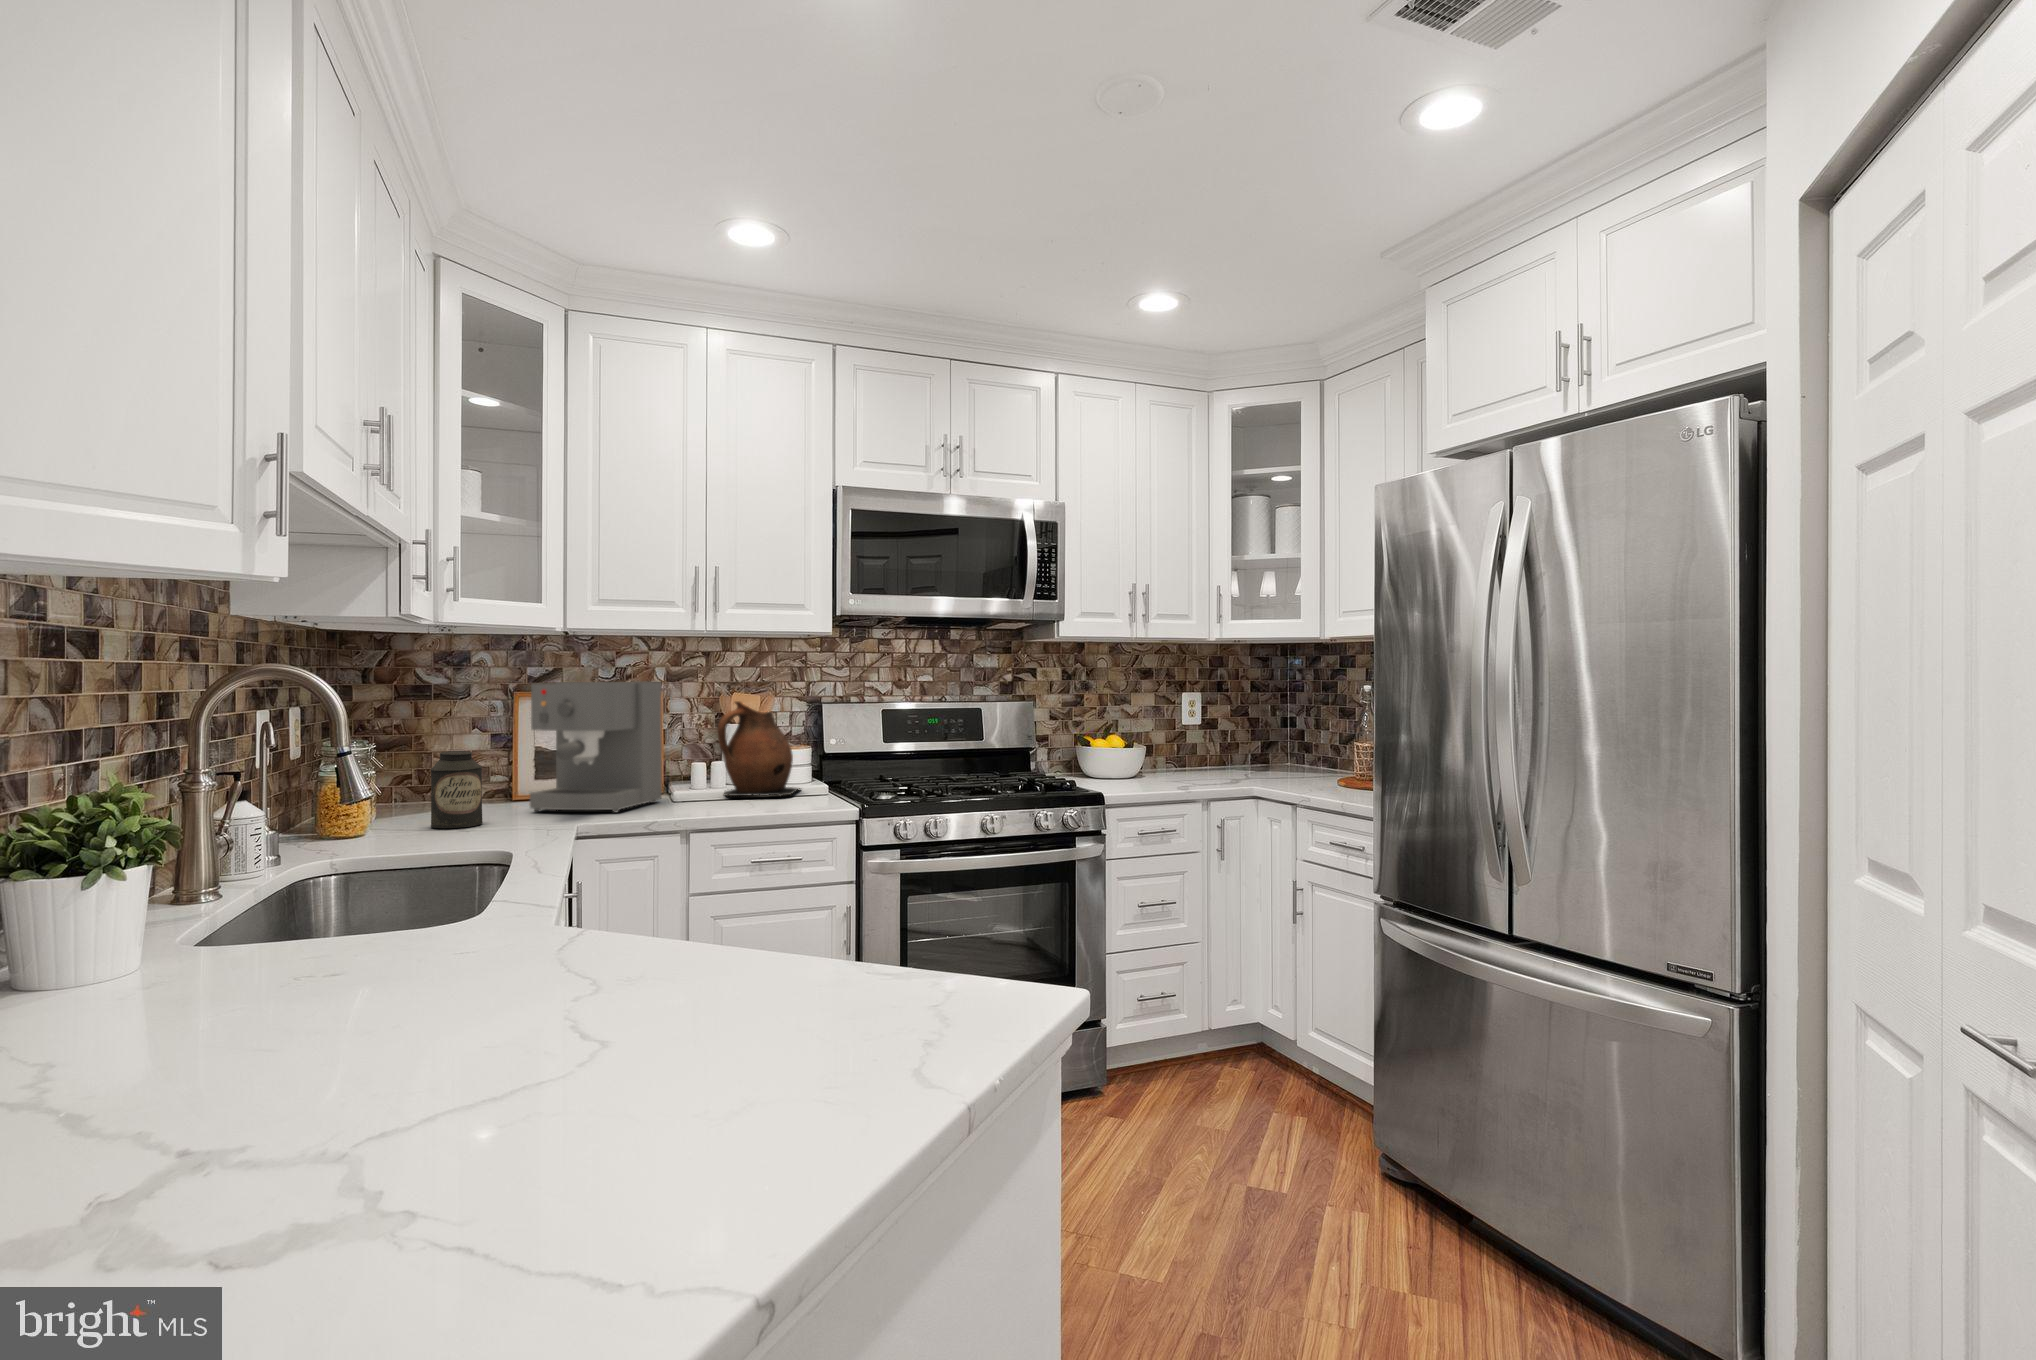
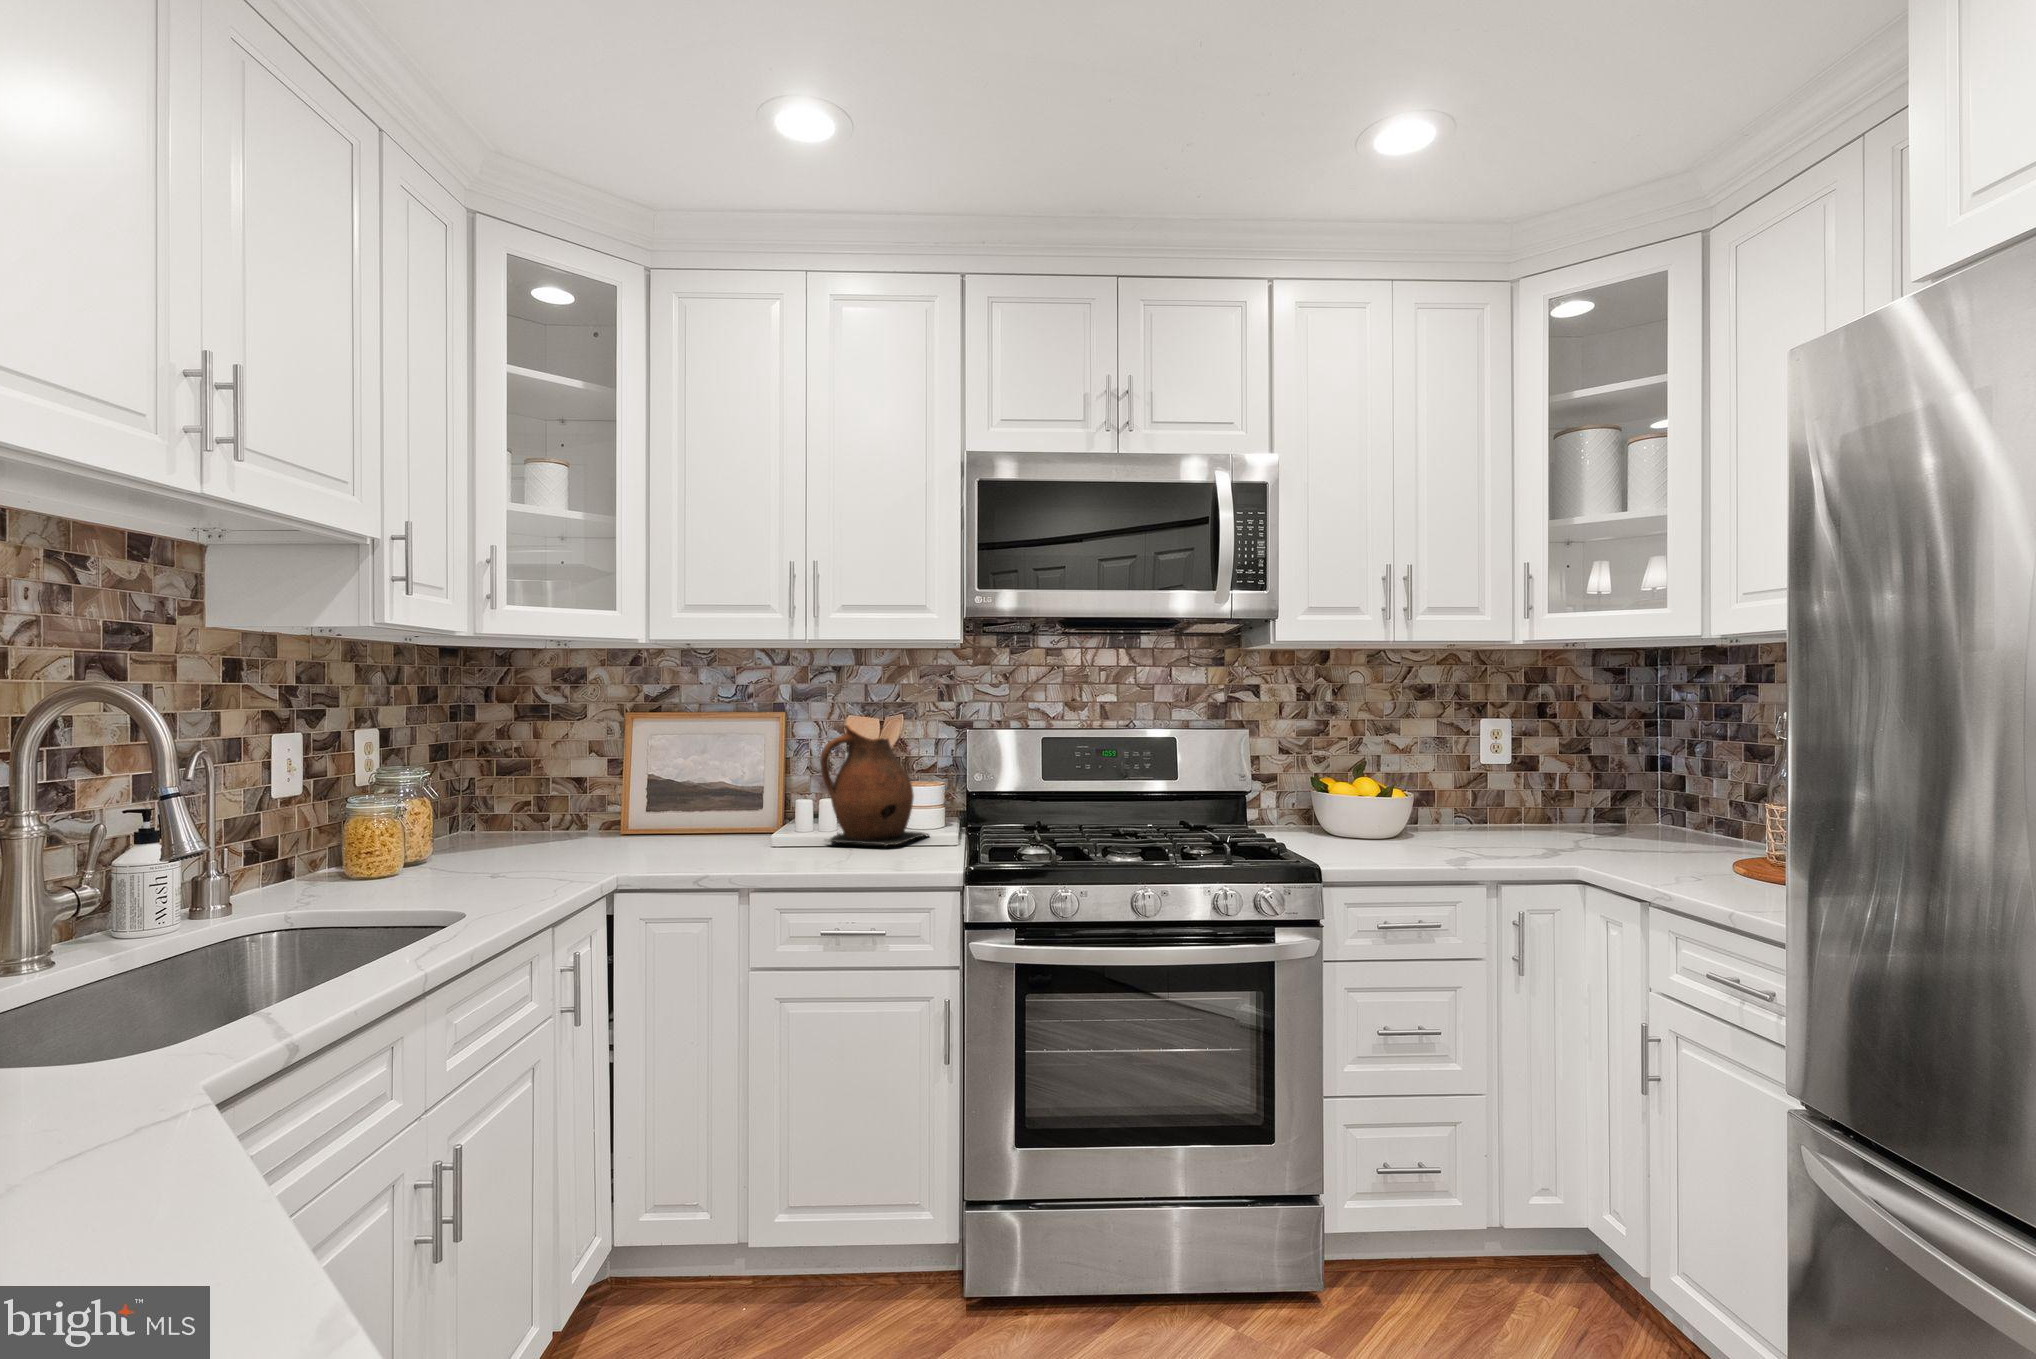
coffee maker: present [530,682,662,813] -> none [597,701,755,859]
canister: present [431,751,483,828] -> none [467,780,527,871]

